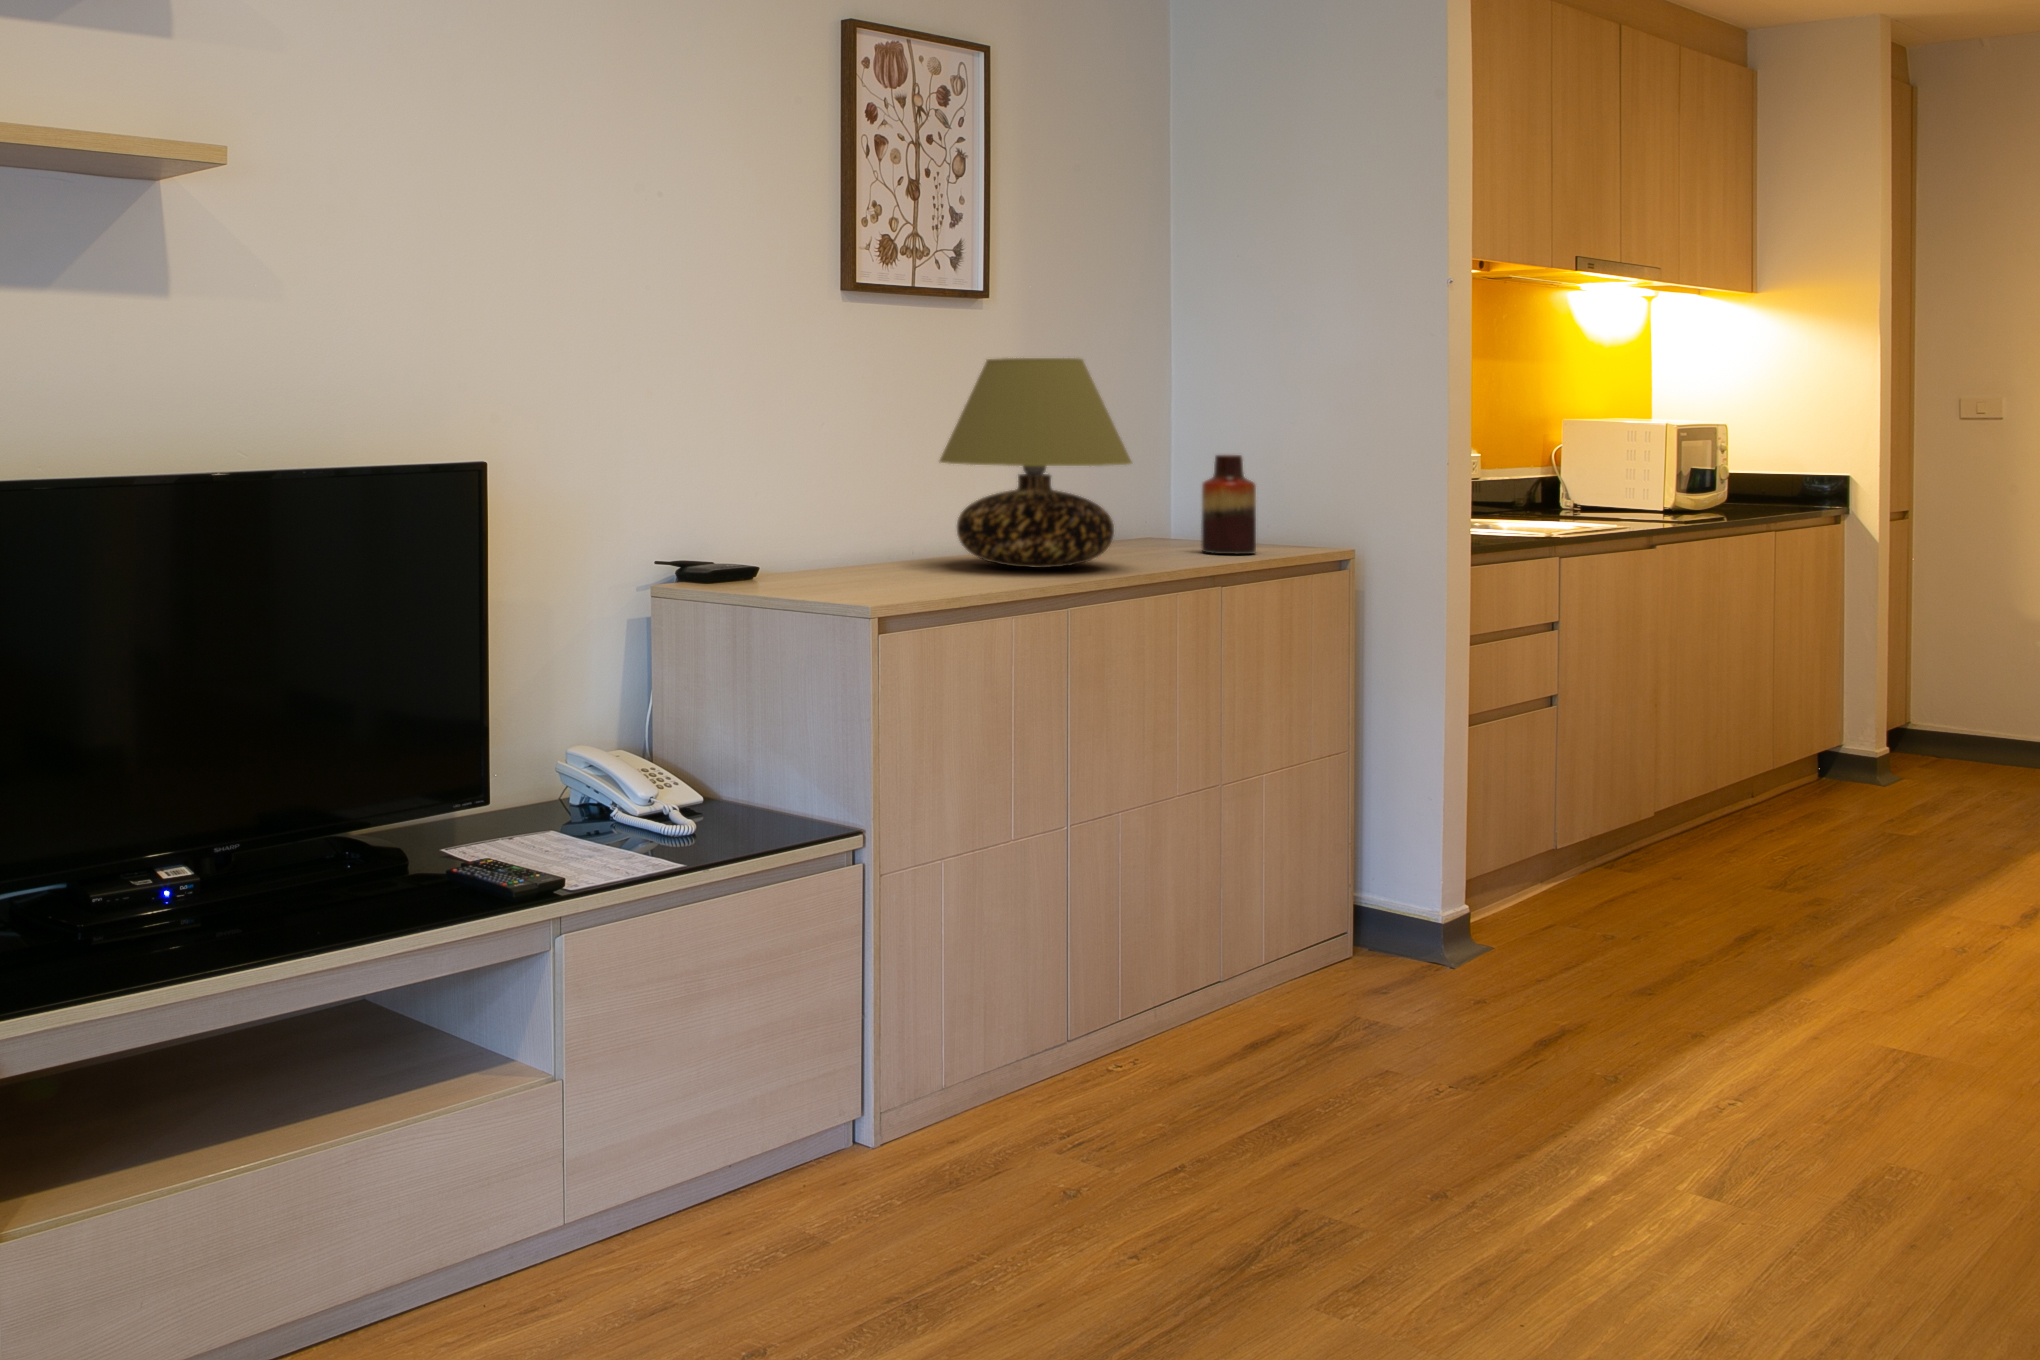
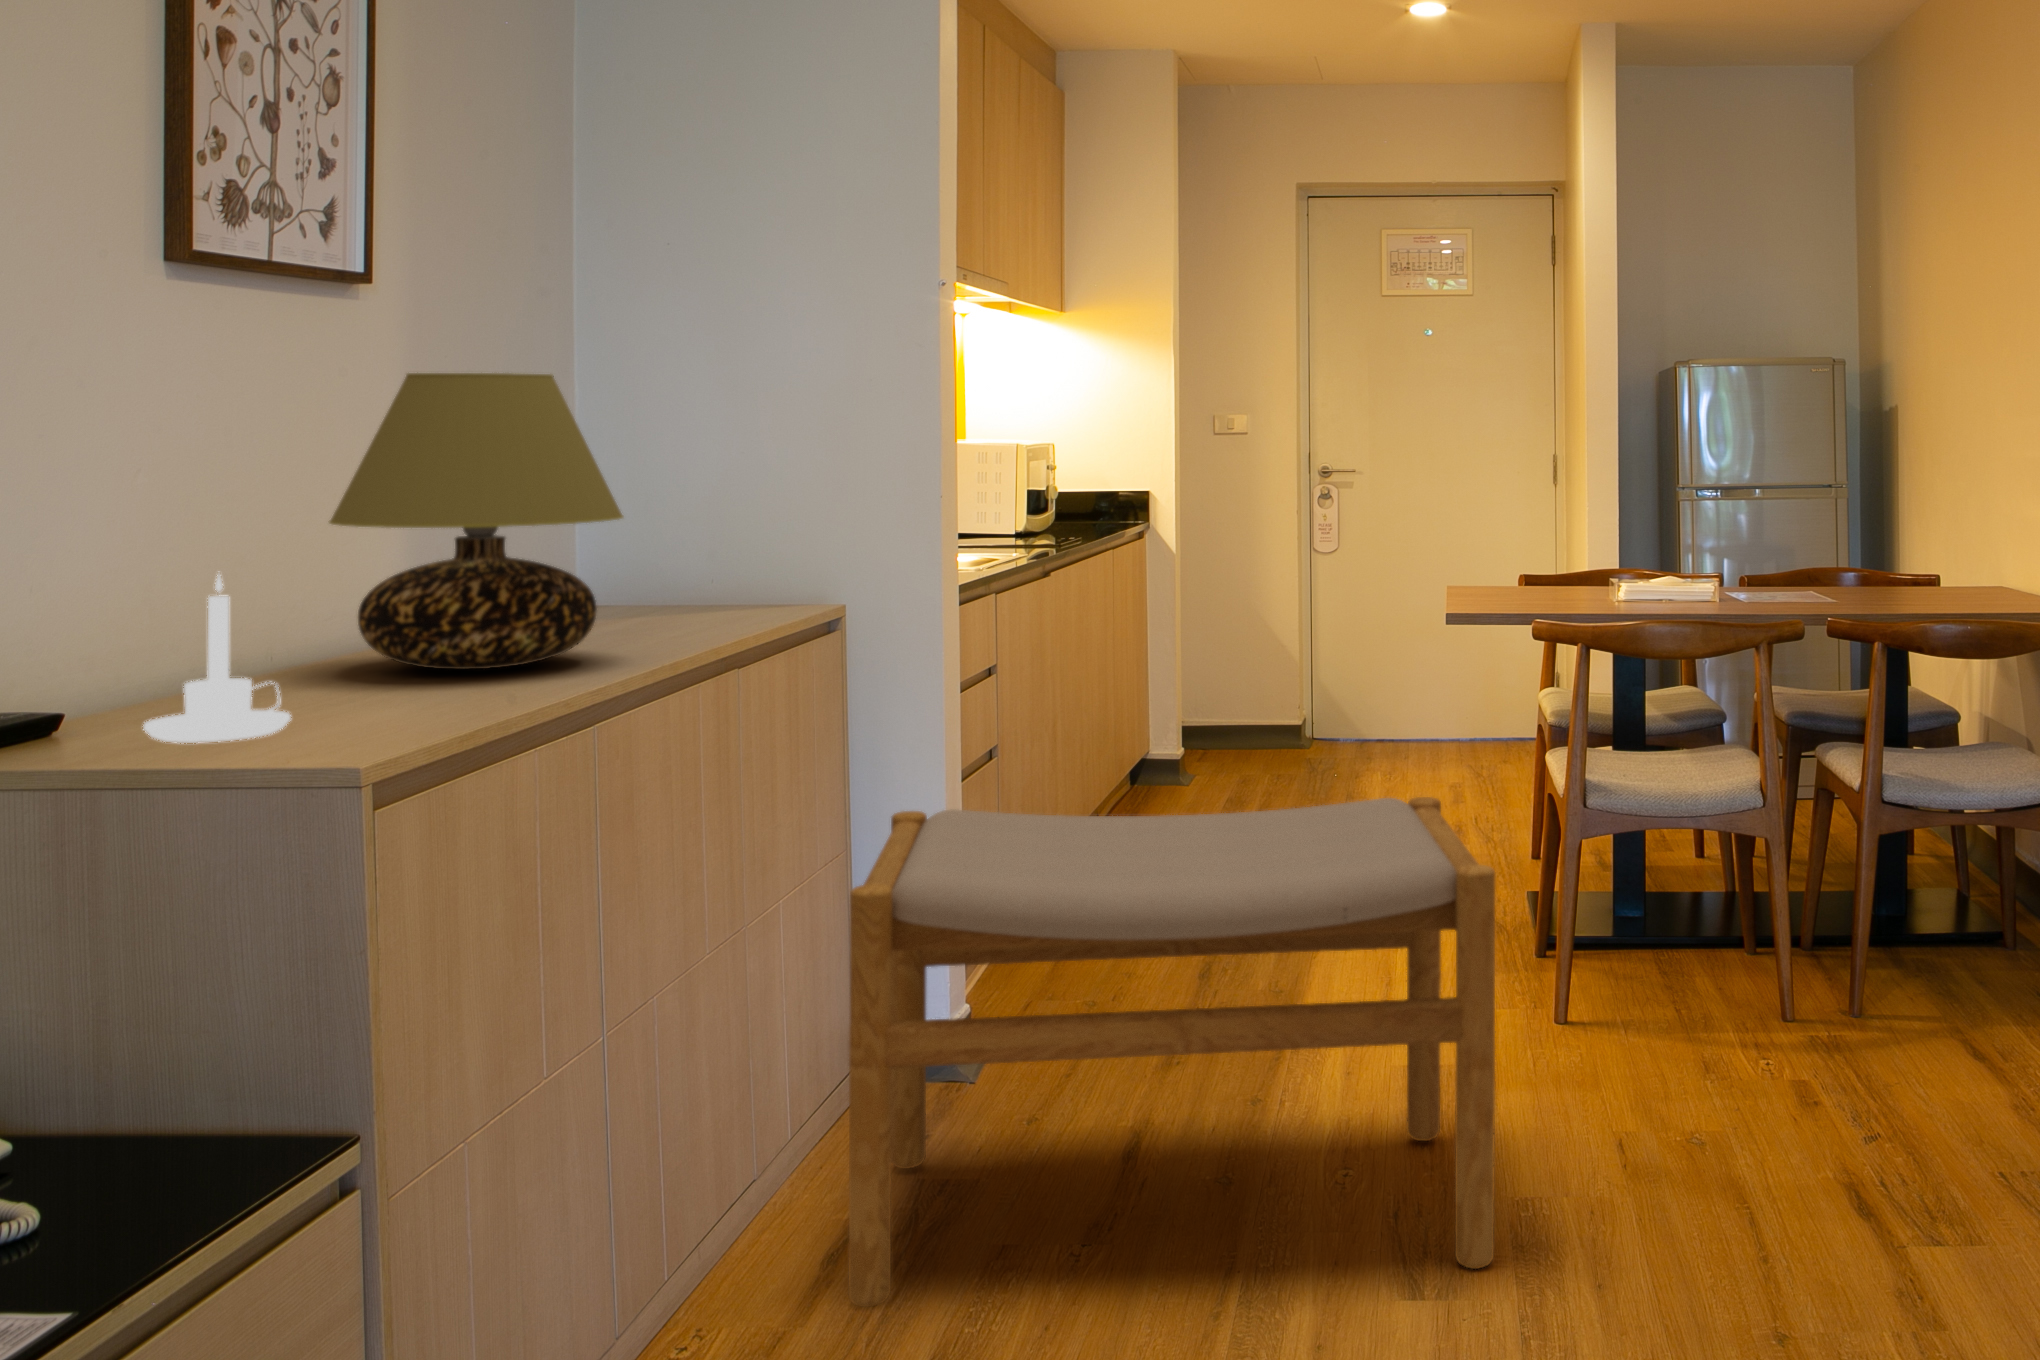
vase: present [1201,455,1256,554] -> none [667,497,737,626]
candle holder: none [794,484,875,590] -> present [143,575,291,743]
footstool: none [1284,720,1943,1235] -> present [849,797,1495,1307]

